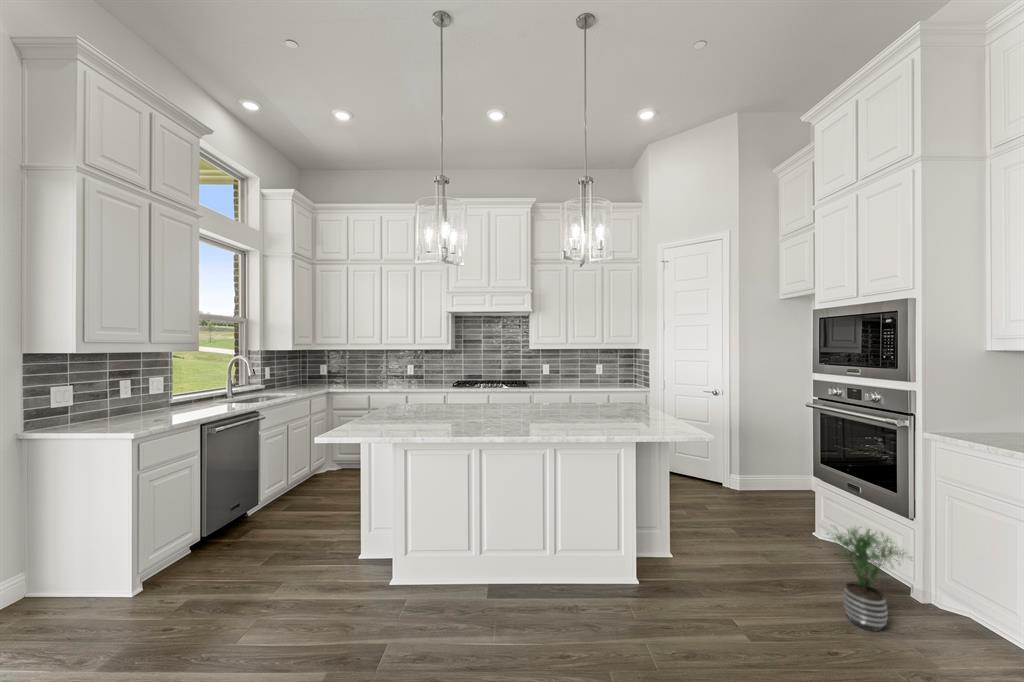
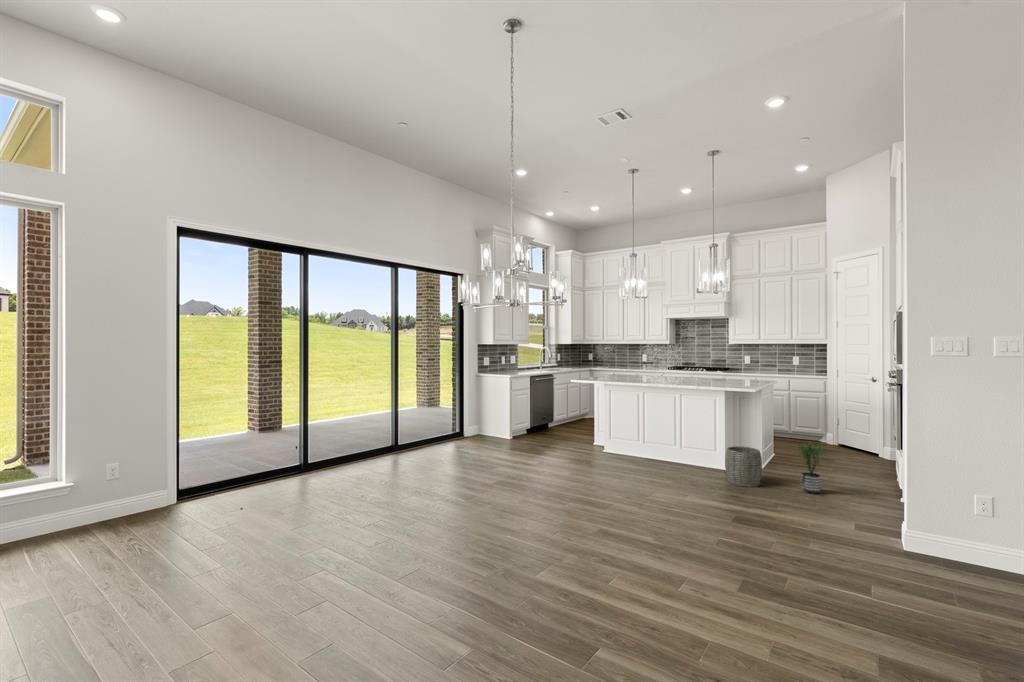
woven basket: none [722,550,802,657] -> present [725,446,762,487]

